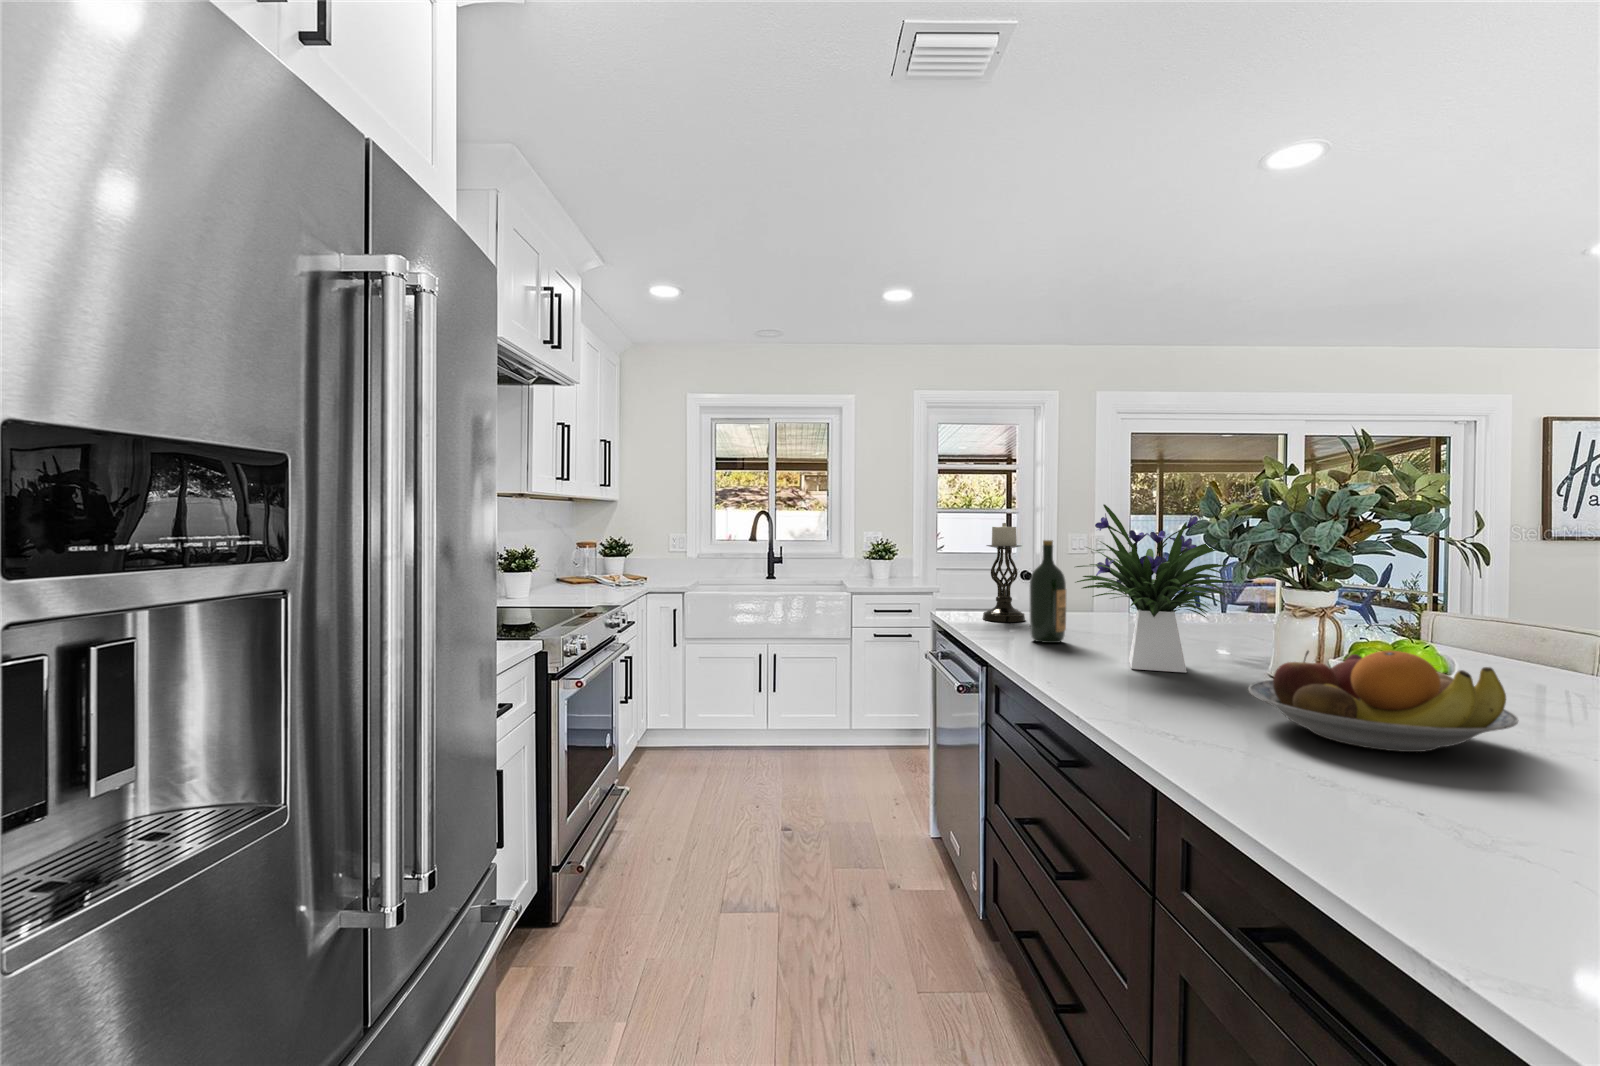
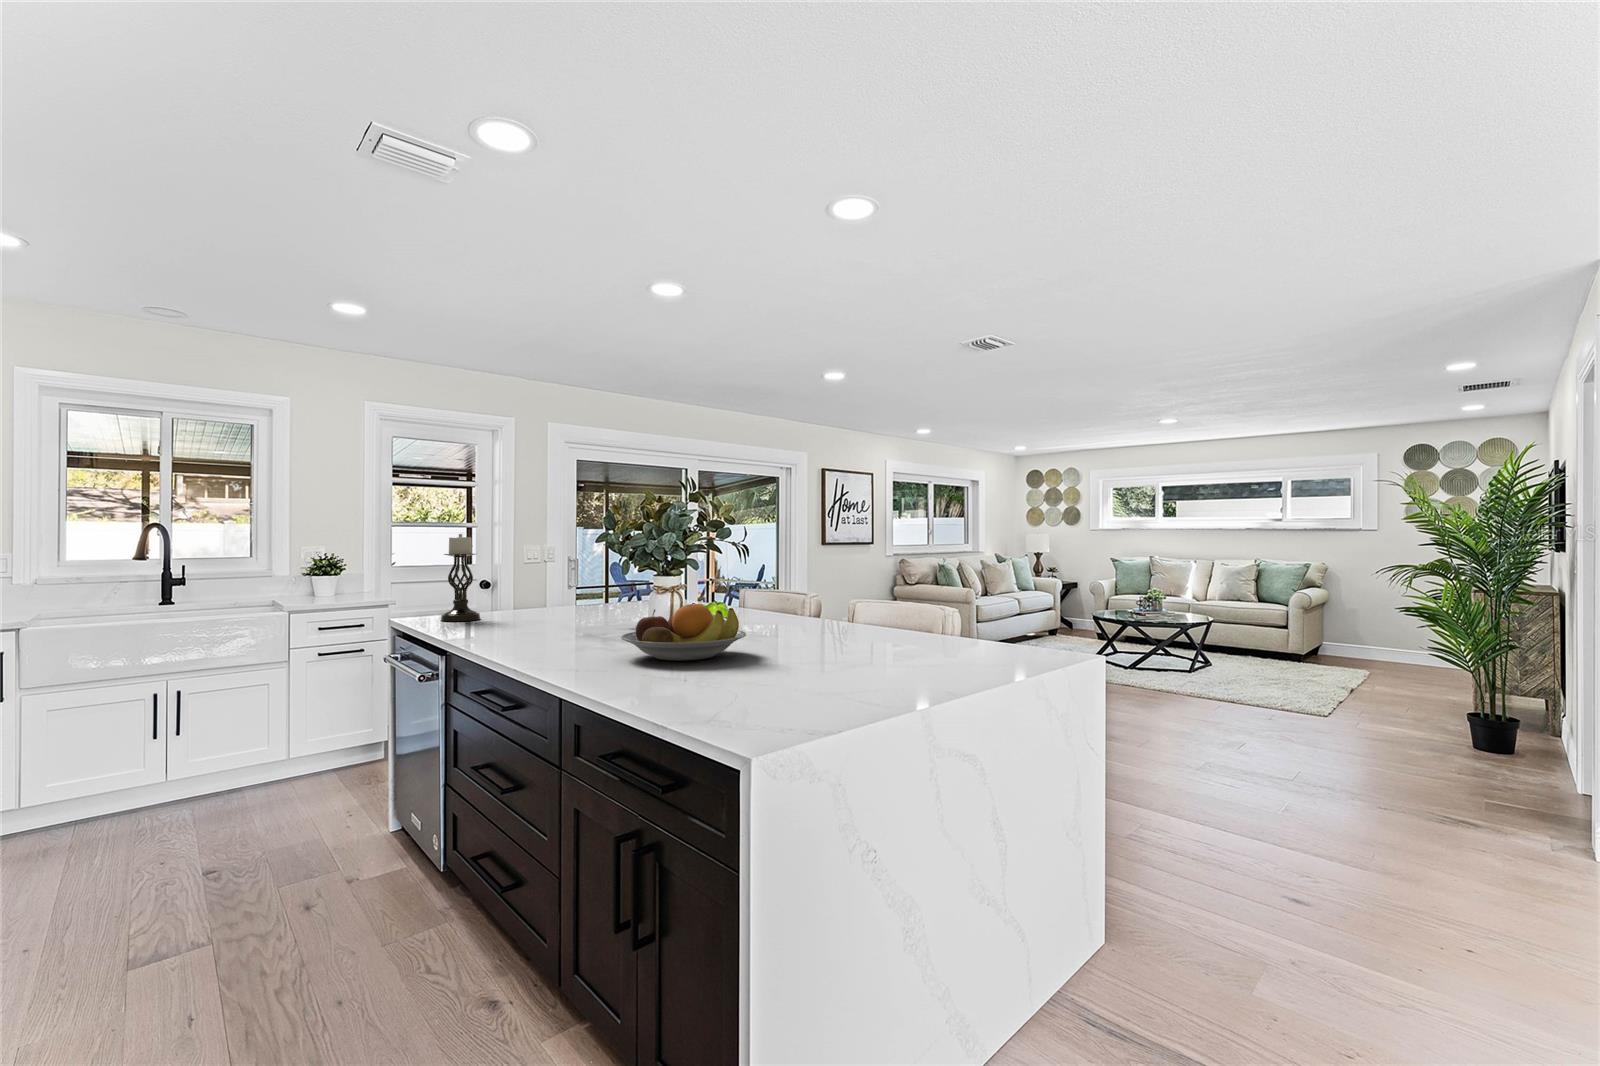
flower arrangement: present [1075,504,1230,672] -> none [516,518,633,641]
wine bottle: present [1030,540,1066,643] -> none [482,548,513,632]

